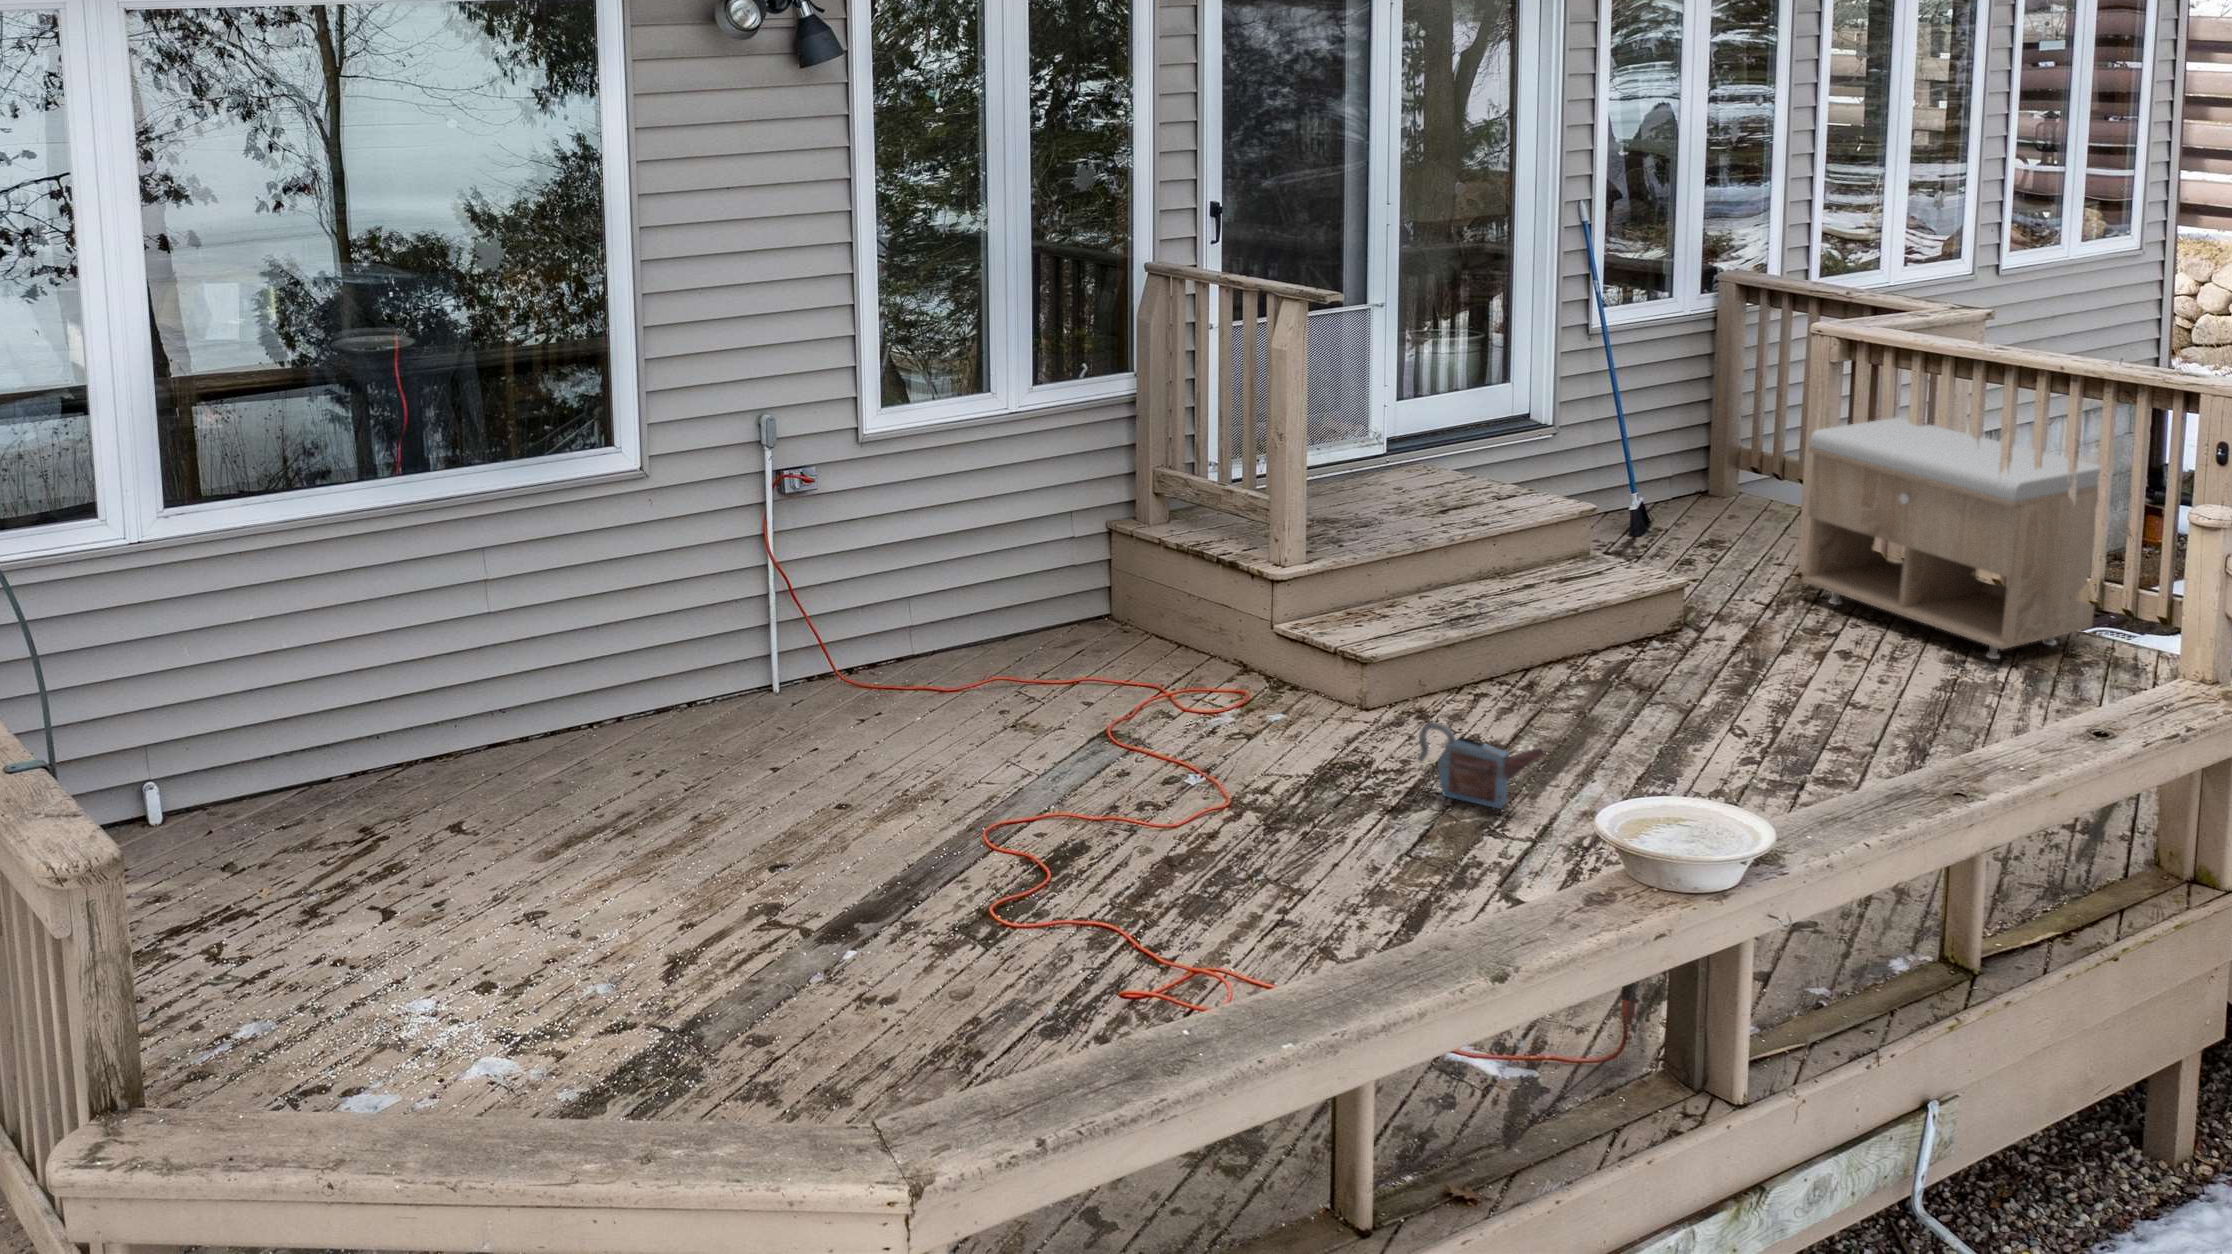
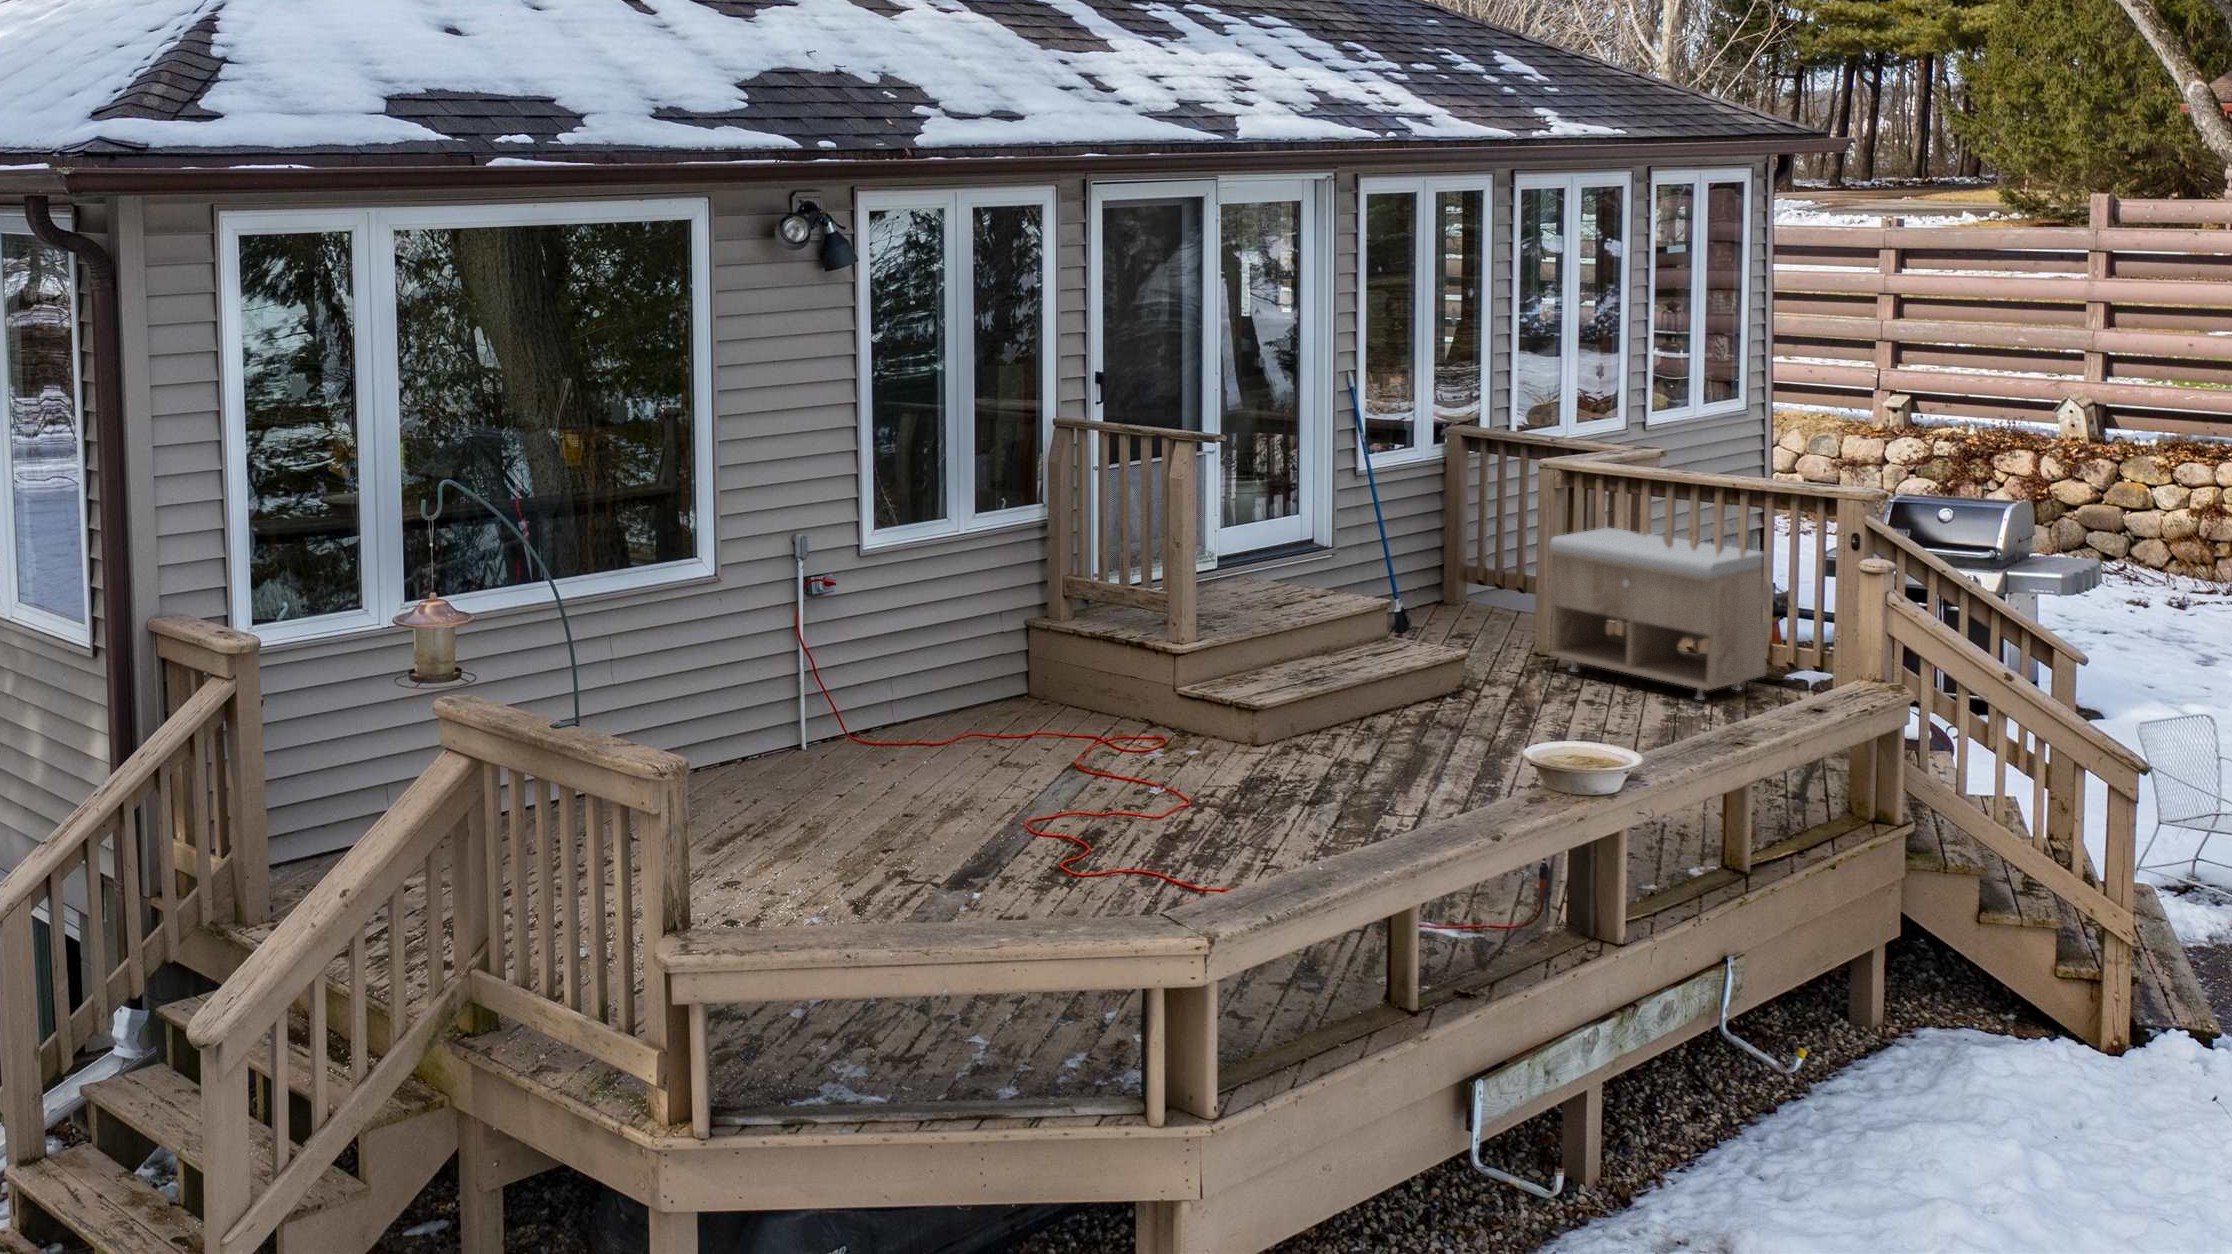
watering can: present [1417,722,1545,809] -> none [1331,737,1429,797]

